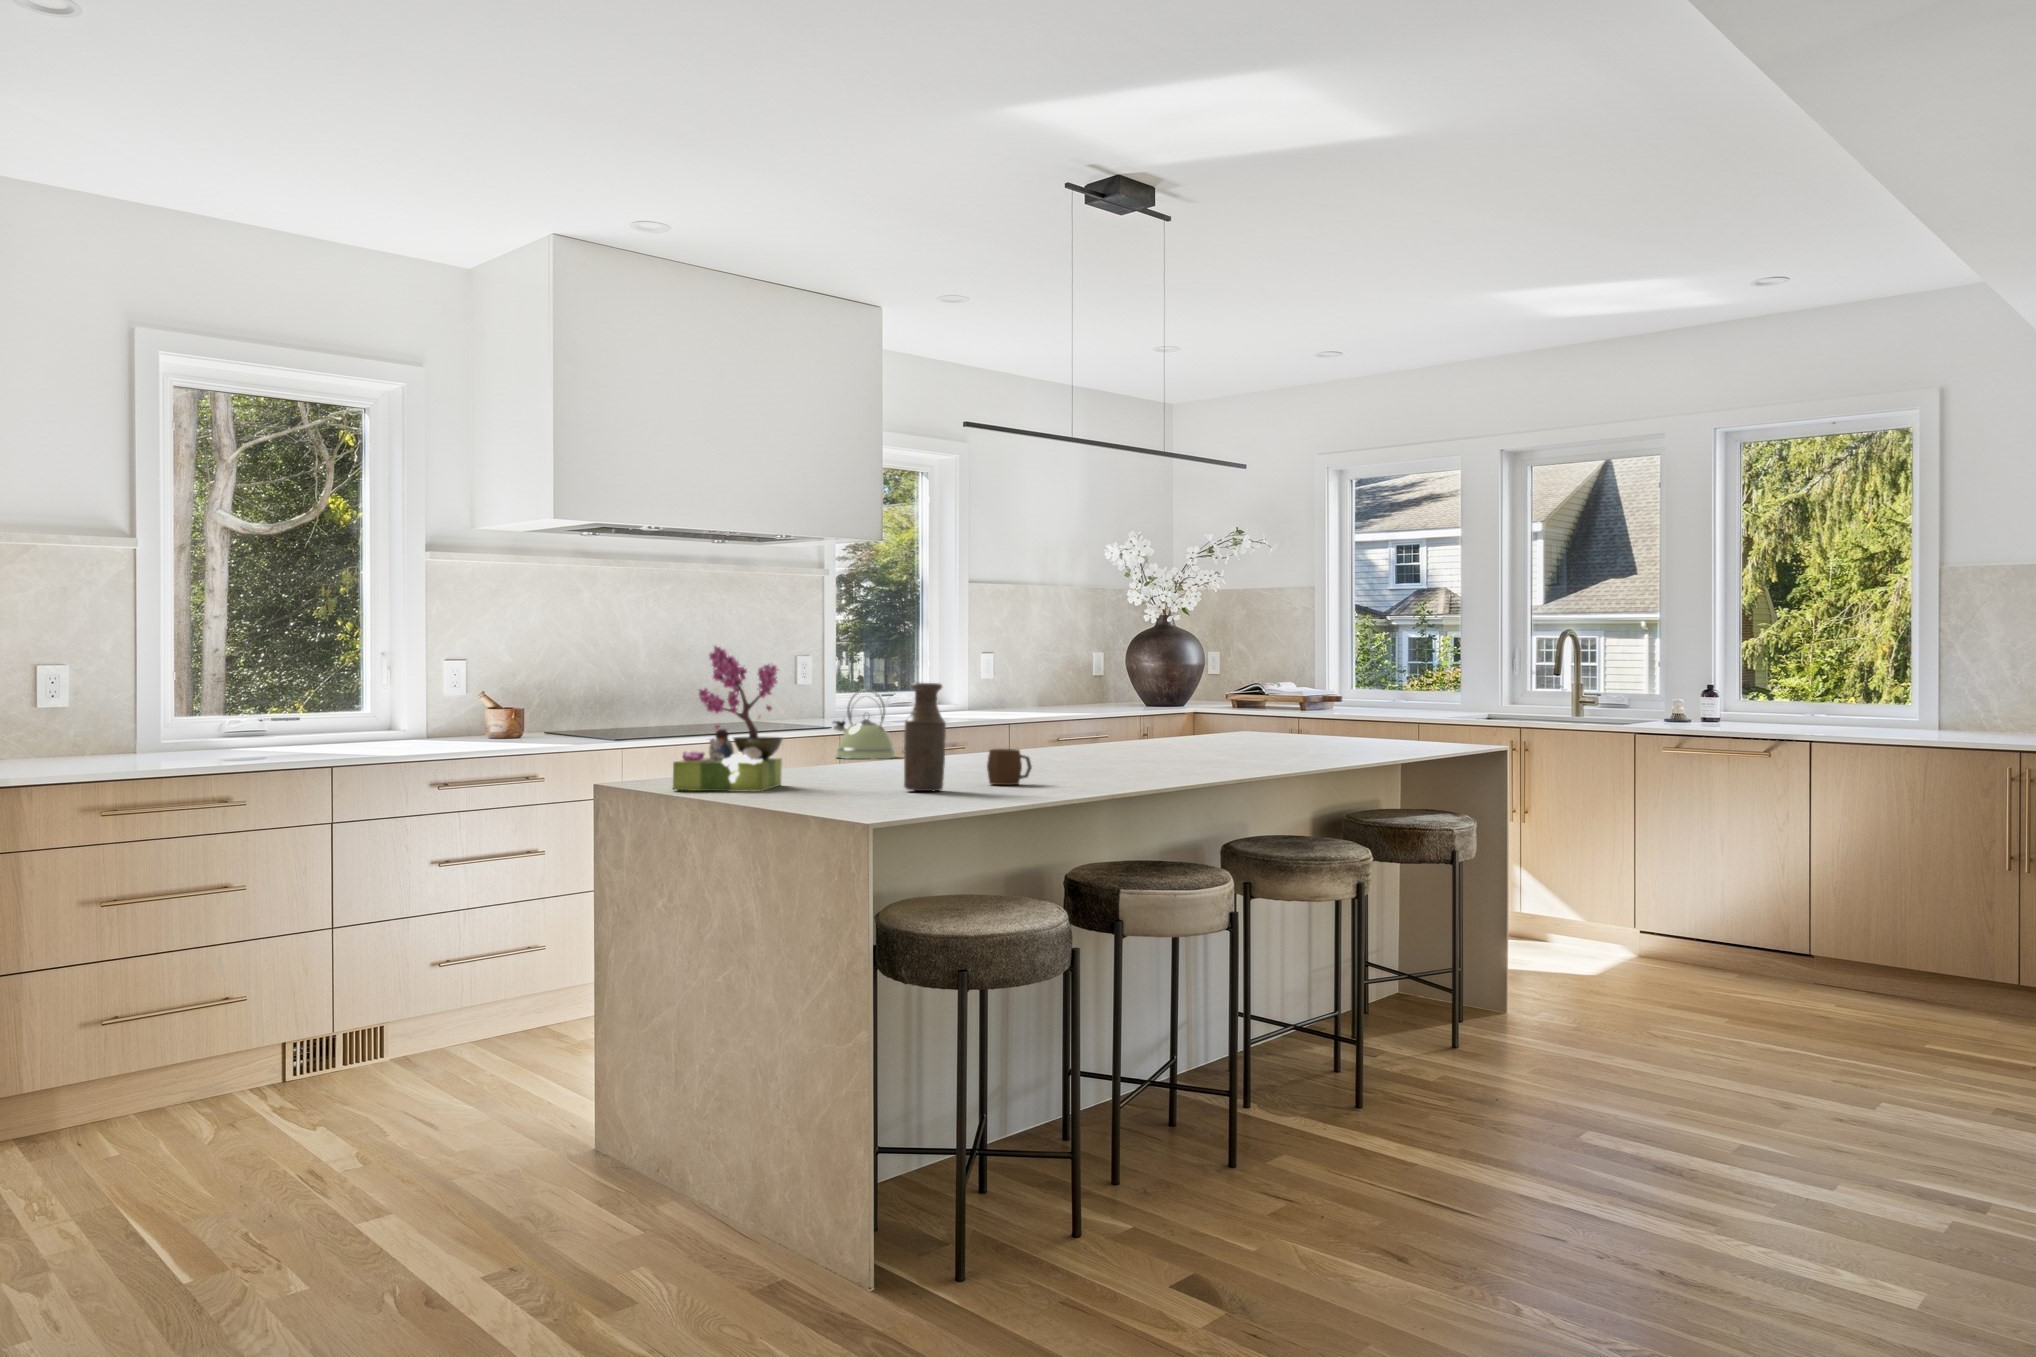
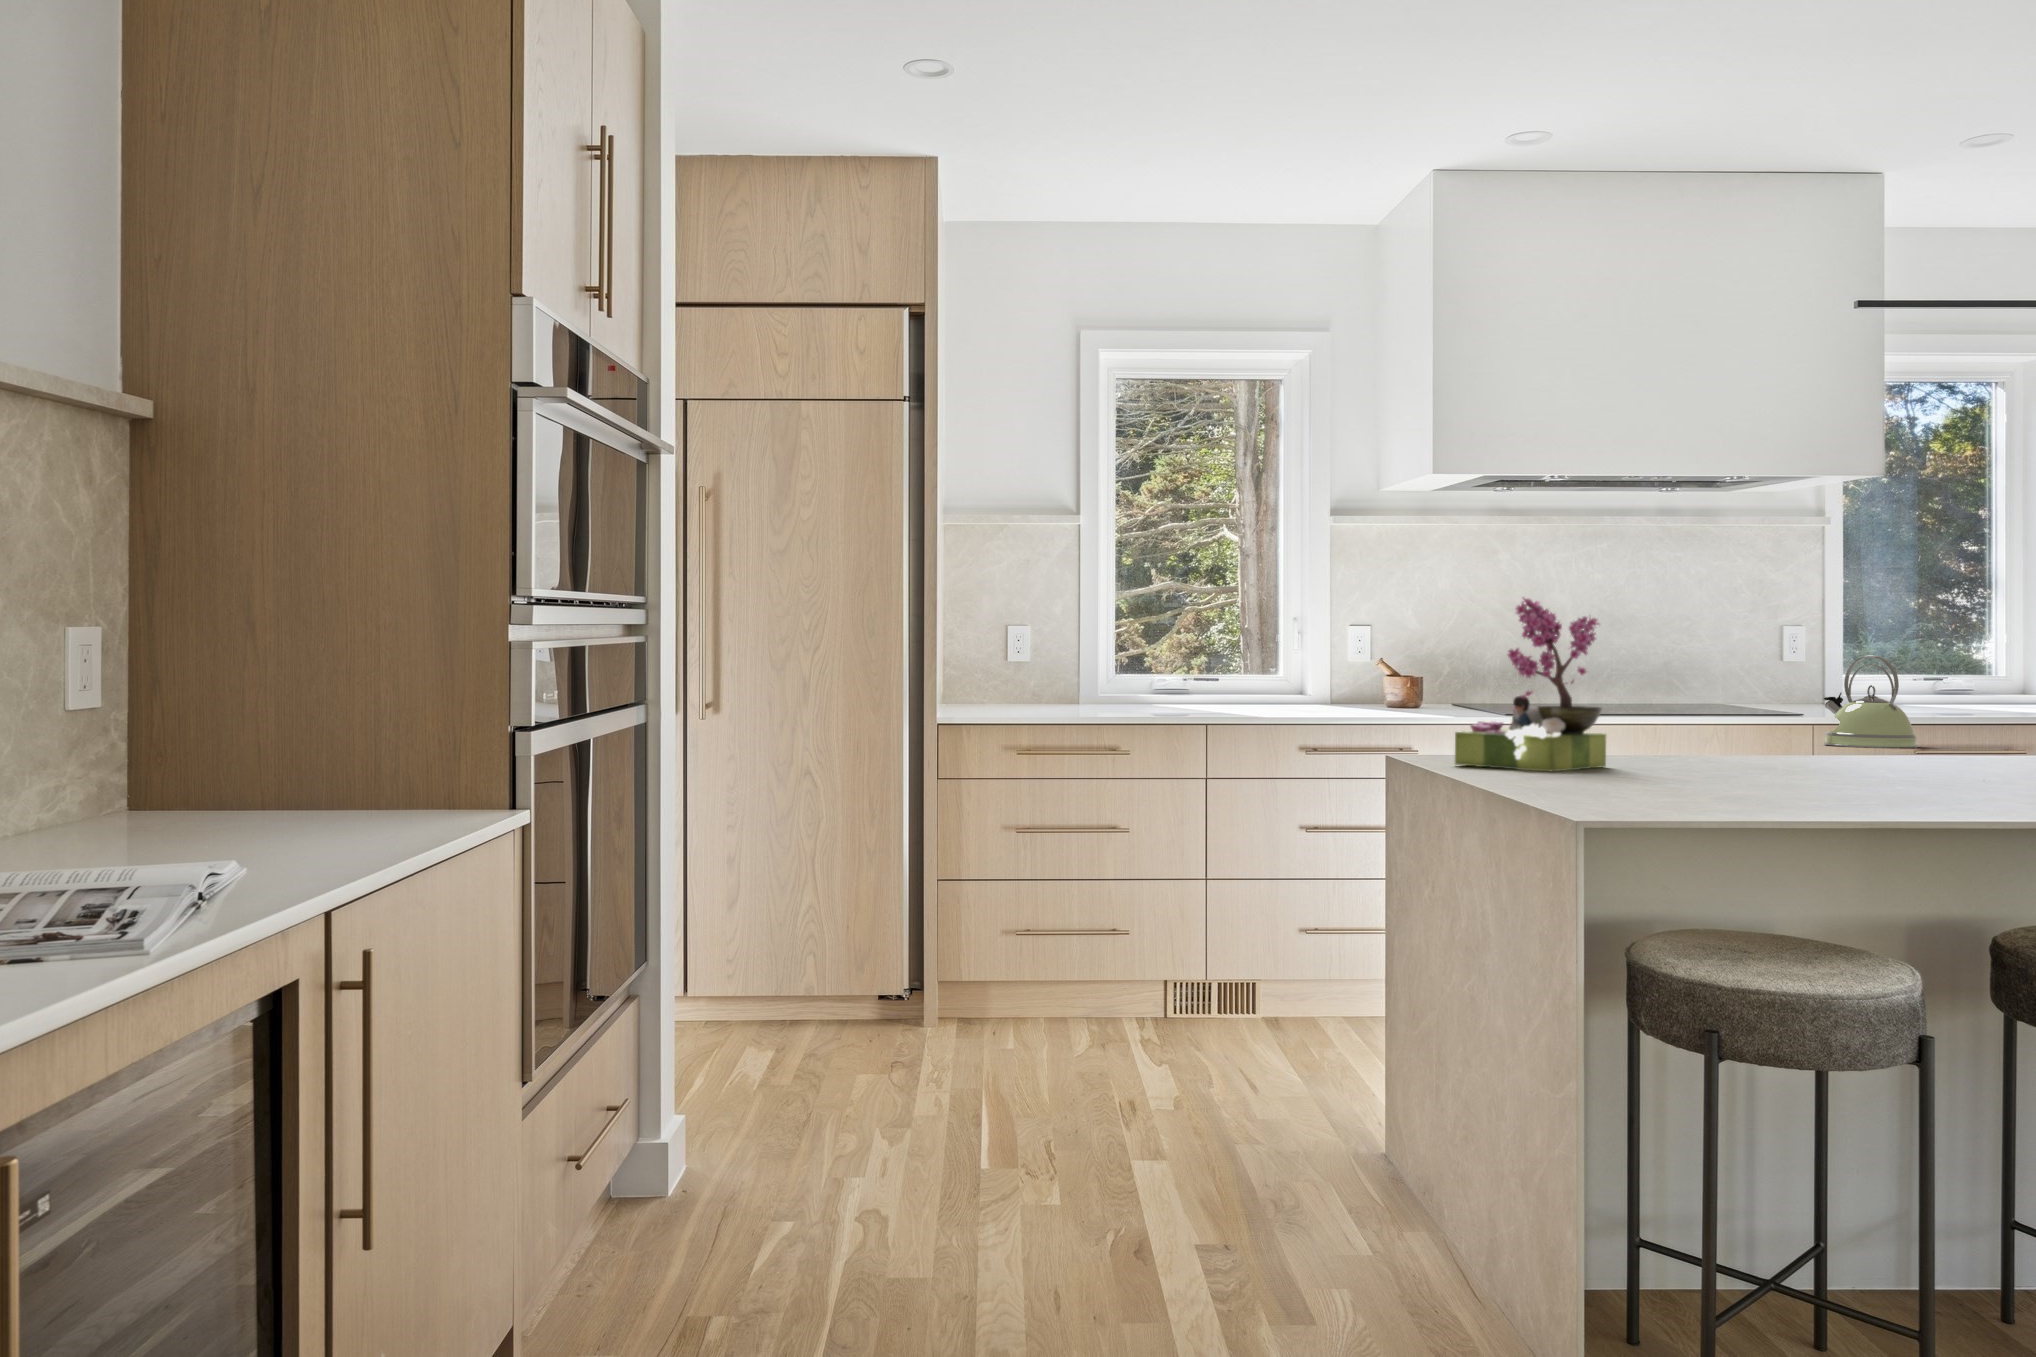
bottle: present [904,682,946,791] -> none [1729,634,1795,785]
mug: present [987,749,1032,785] -> none [1893,730,1979,785]

